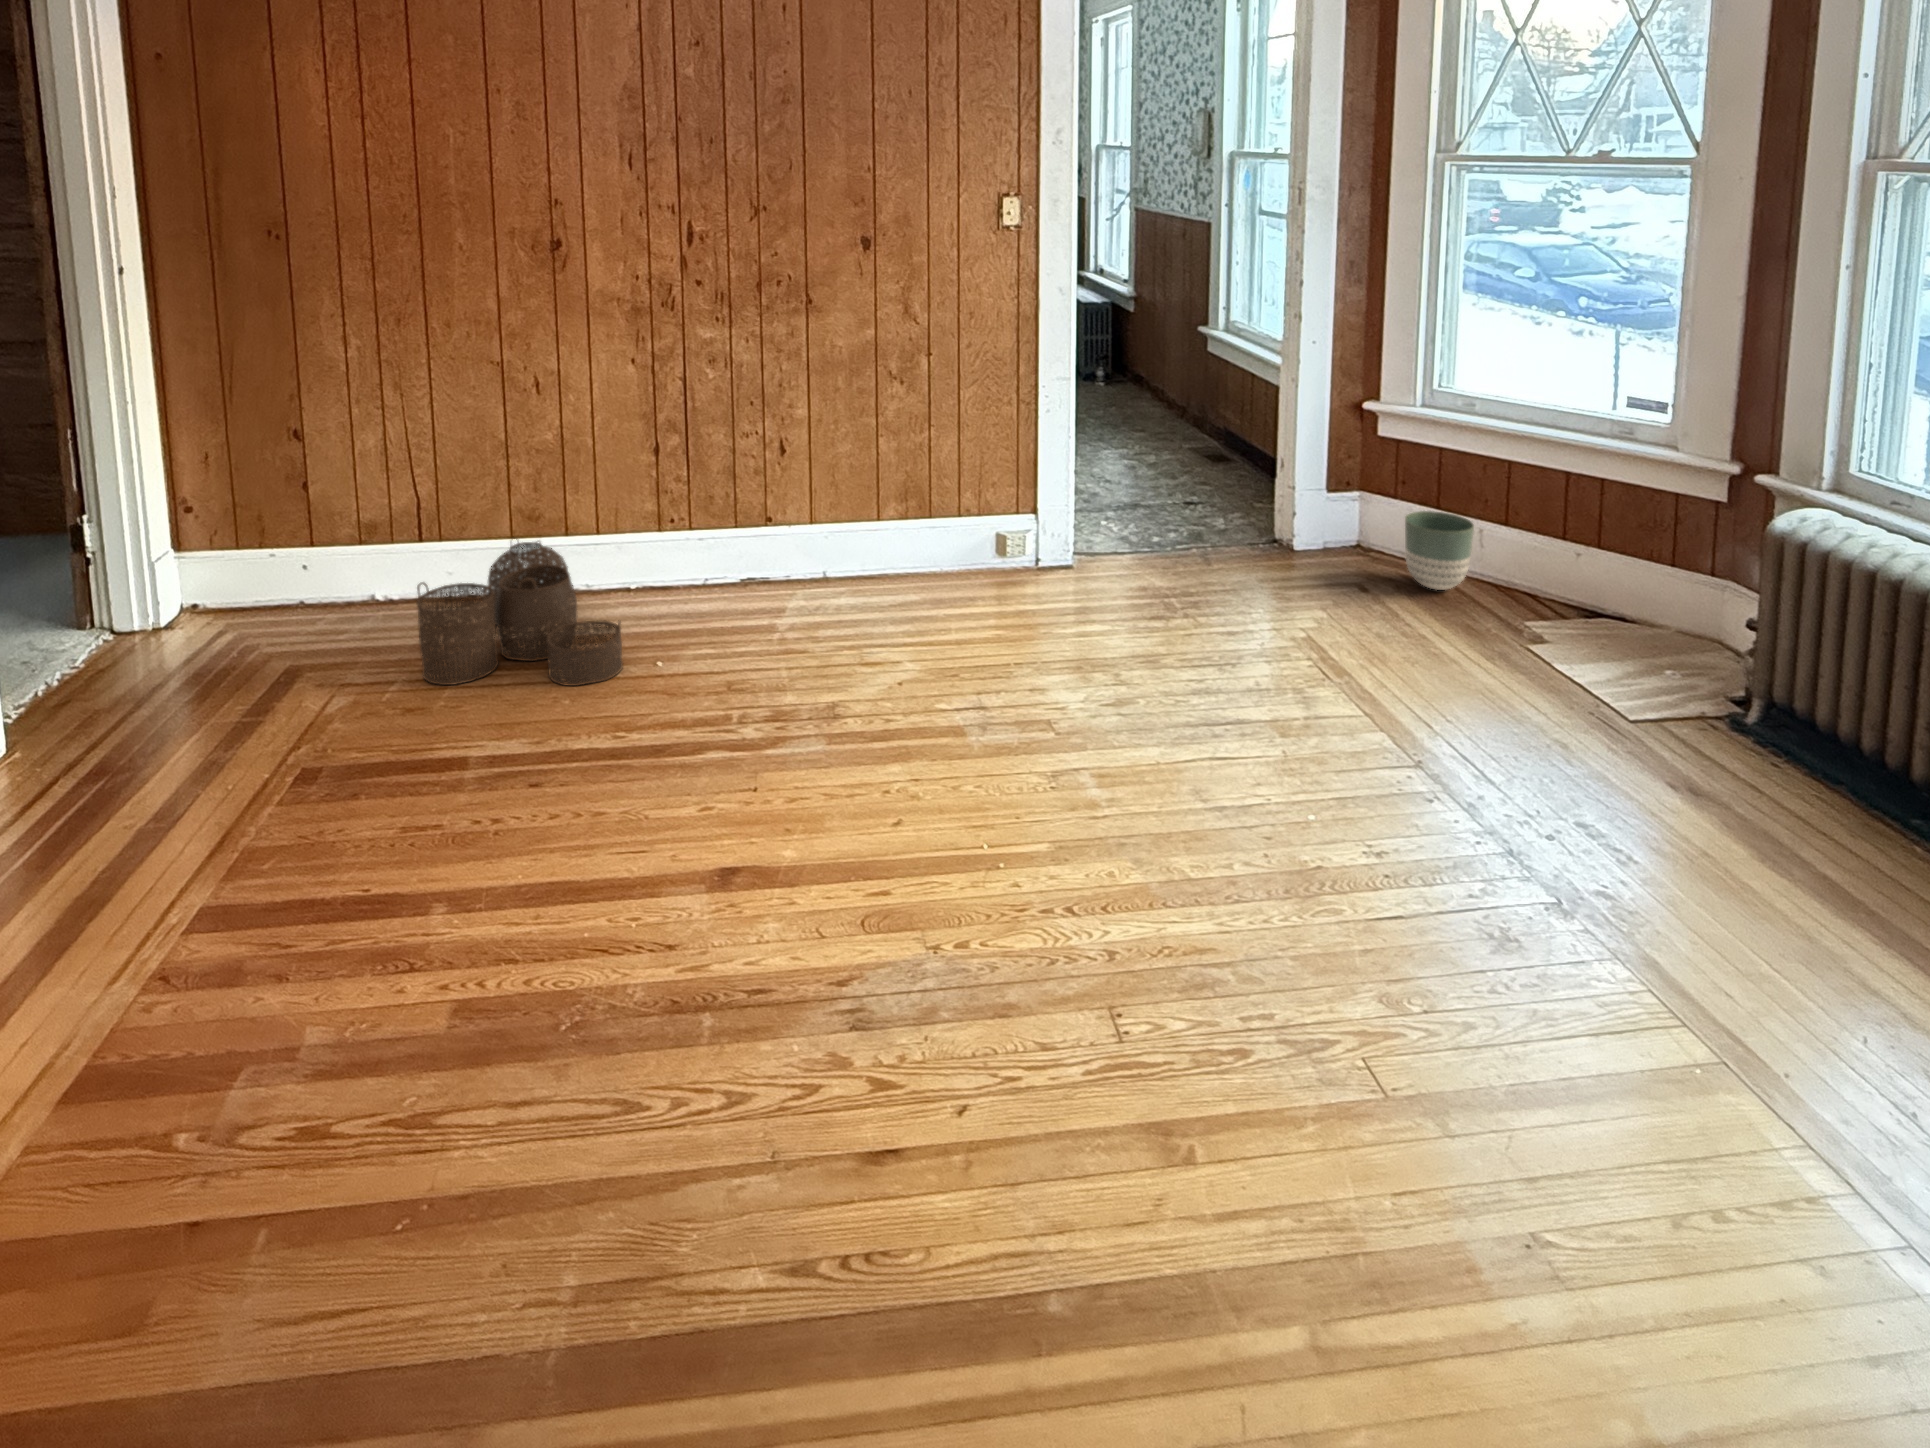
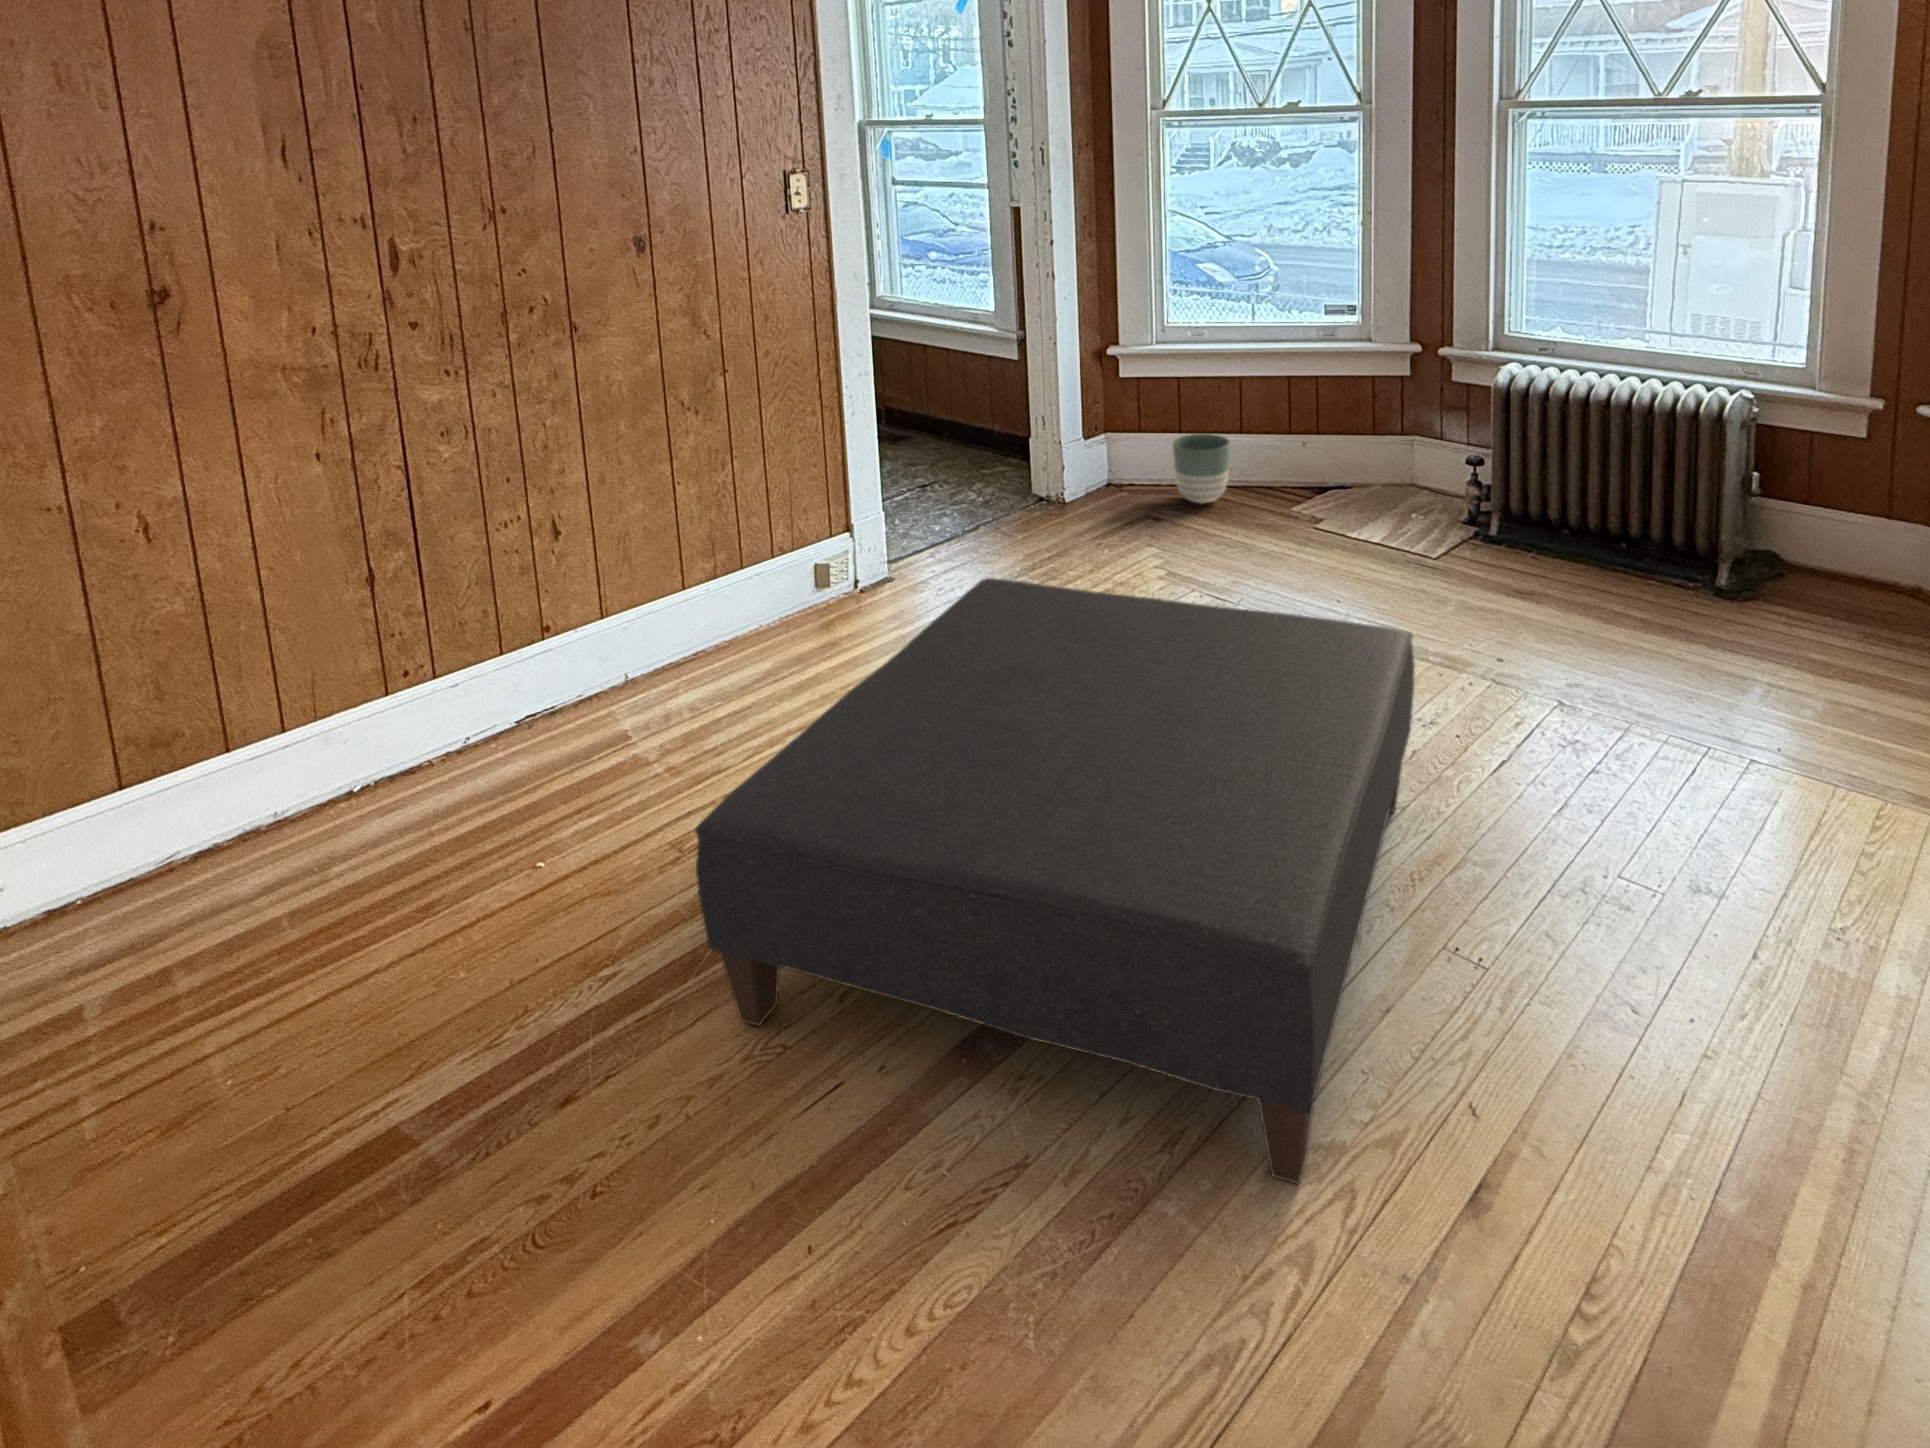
woven basket: present [416,538,623,686] -> none [87,775,495,1067]
ottoman: none [611,562,1276,1098] -> present [695,578,1415,1184]

